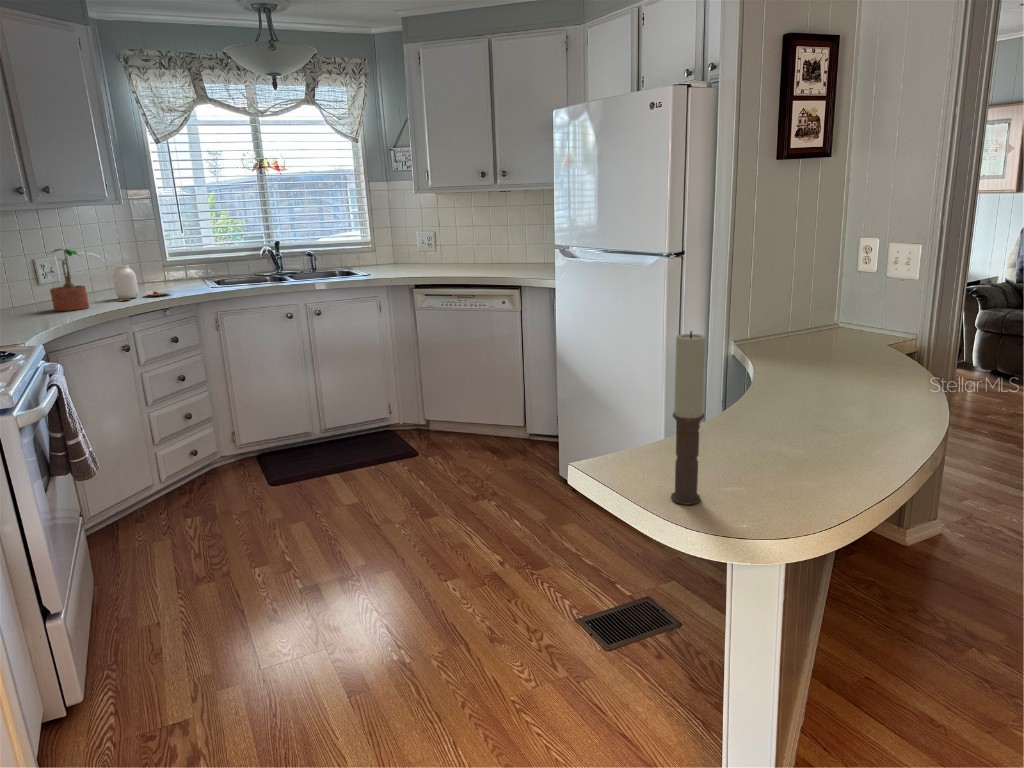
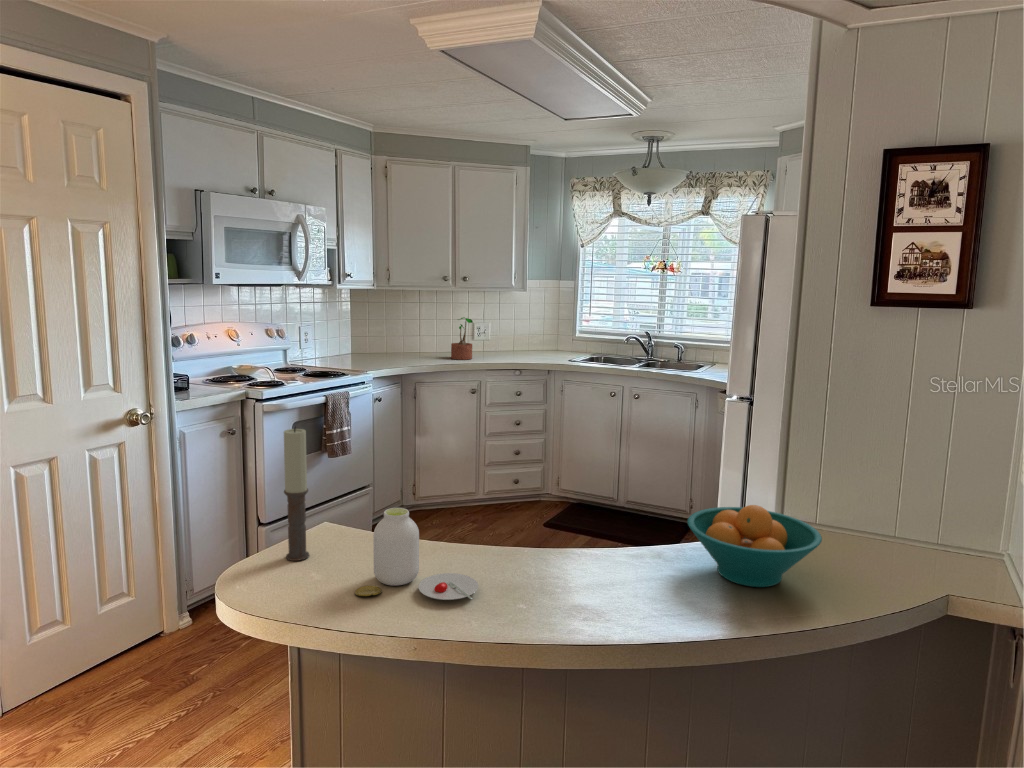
jar: present [112,265,172,301] -> present [355,508,478,600]
fruit bowl: none [797,316,908,379] -> present [687,505,822,587]

